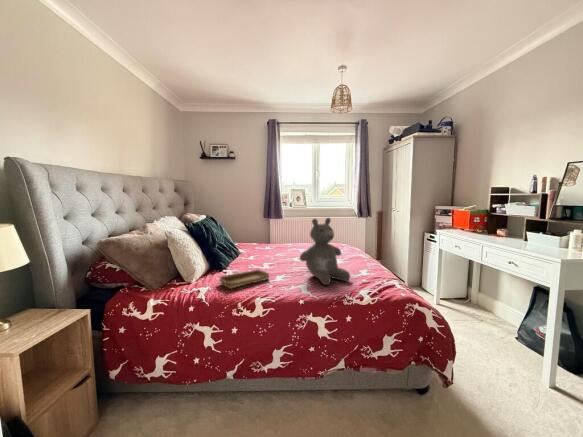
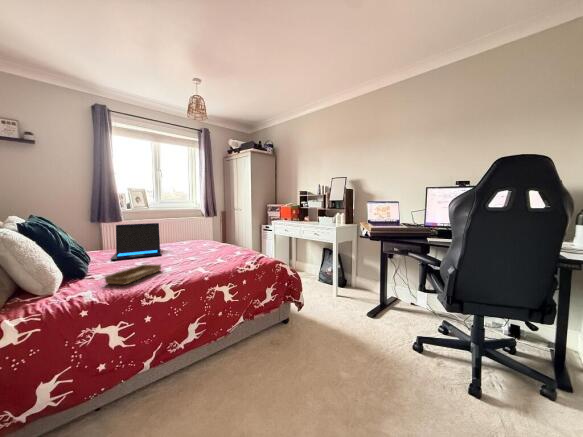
teddy bear: present [300,218,350,285] -> none [191,210,234,264]
laptop: none [249,225,295,260] -> present [111,223,161,260]

